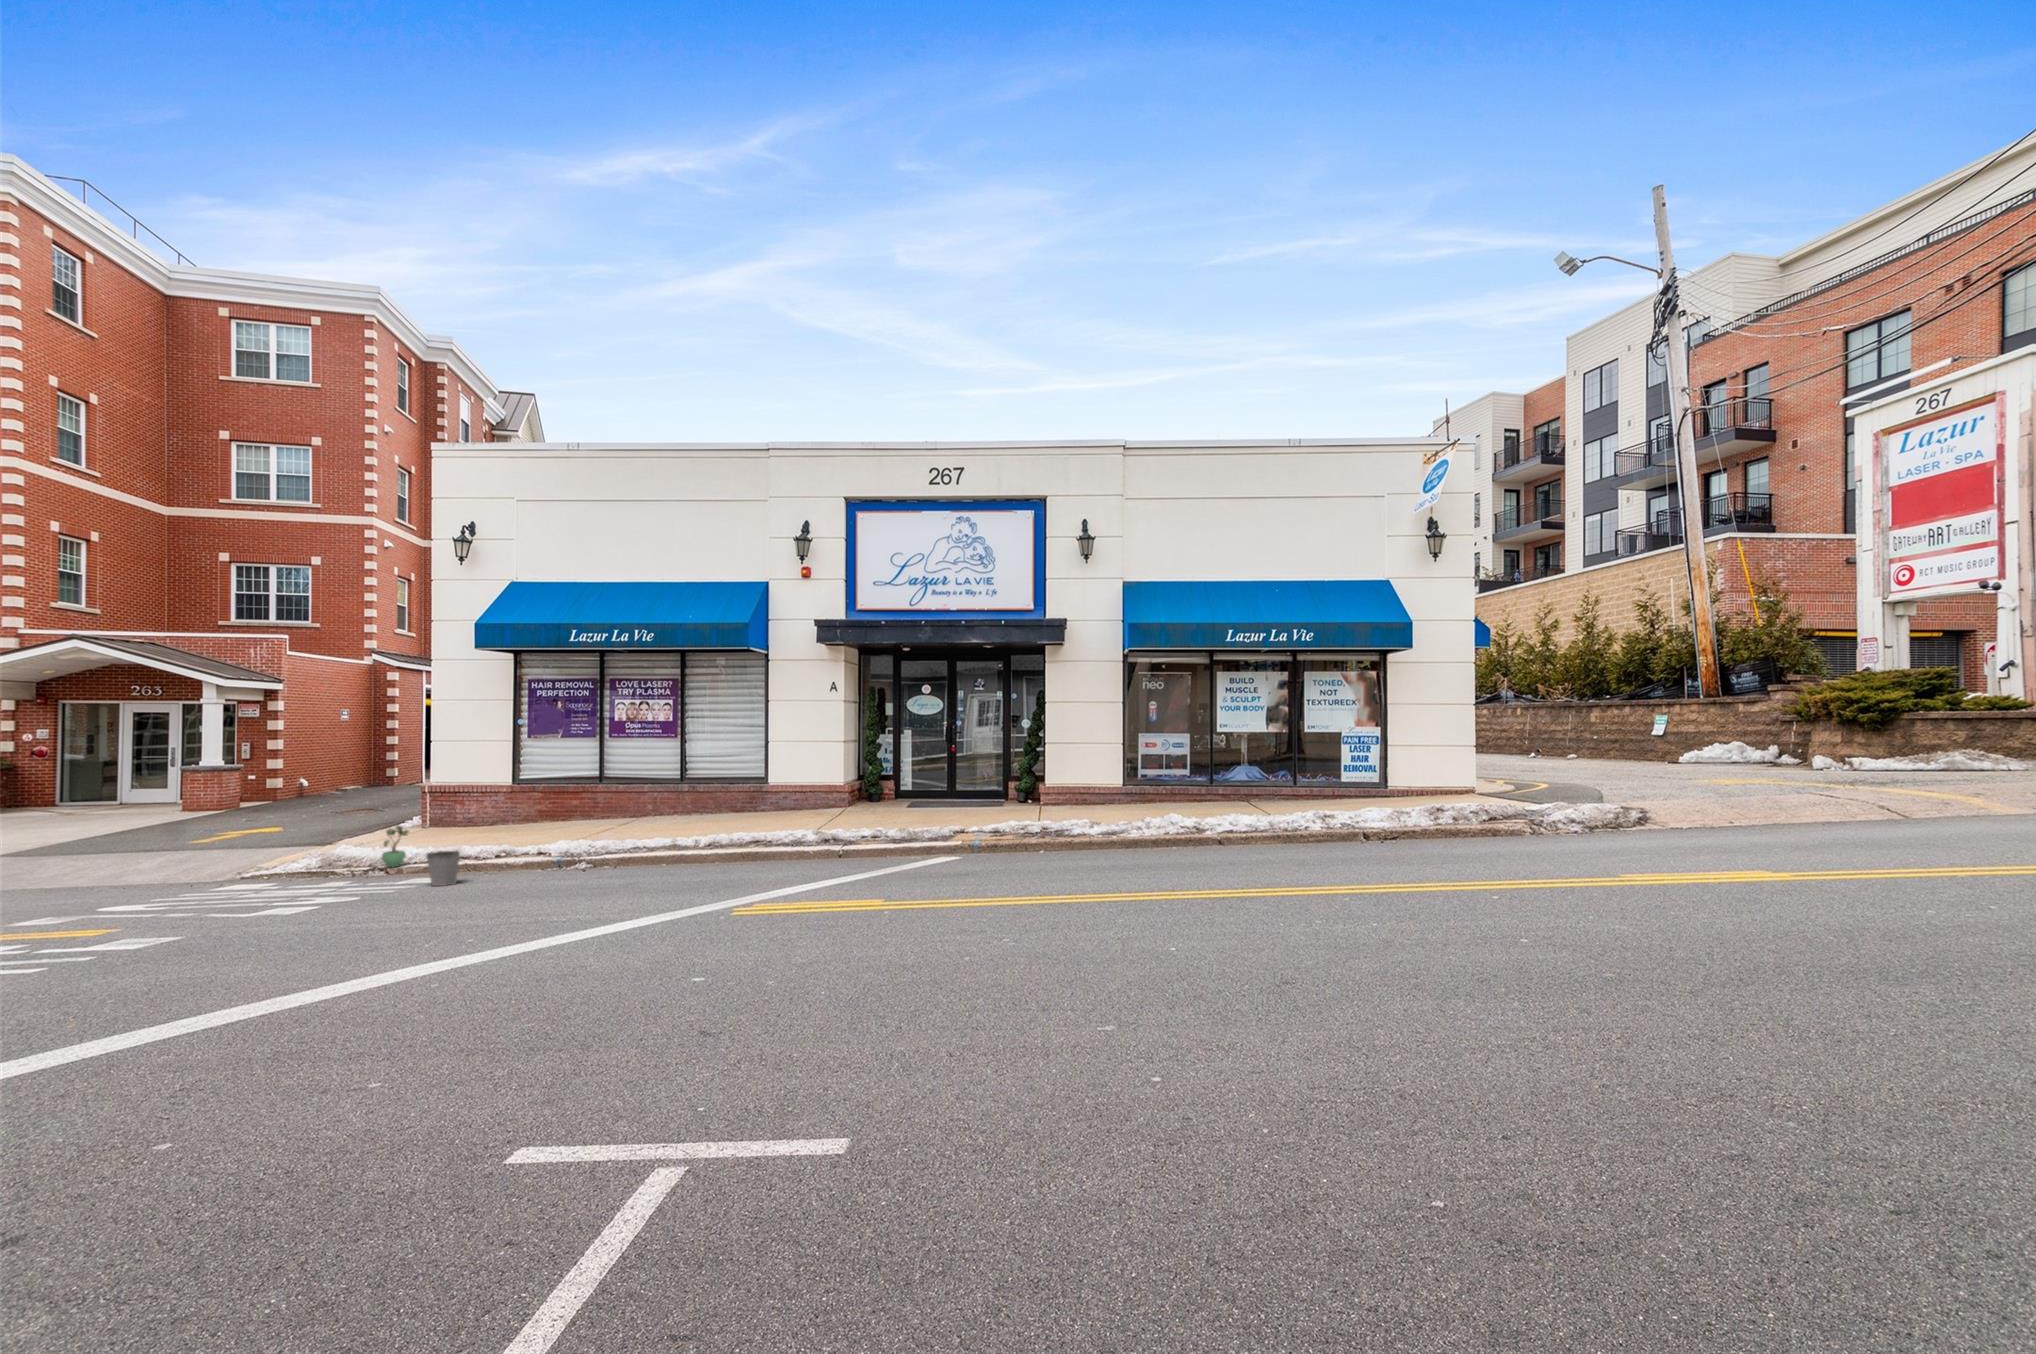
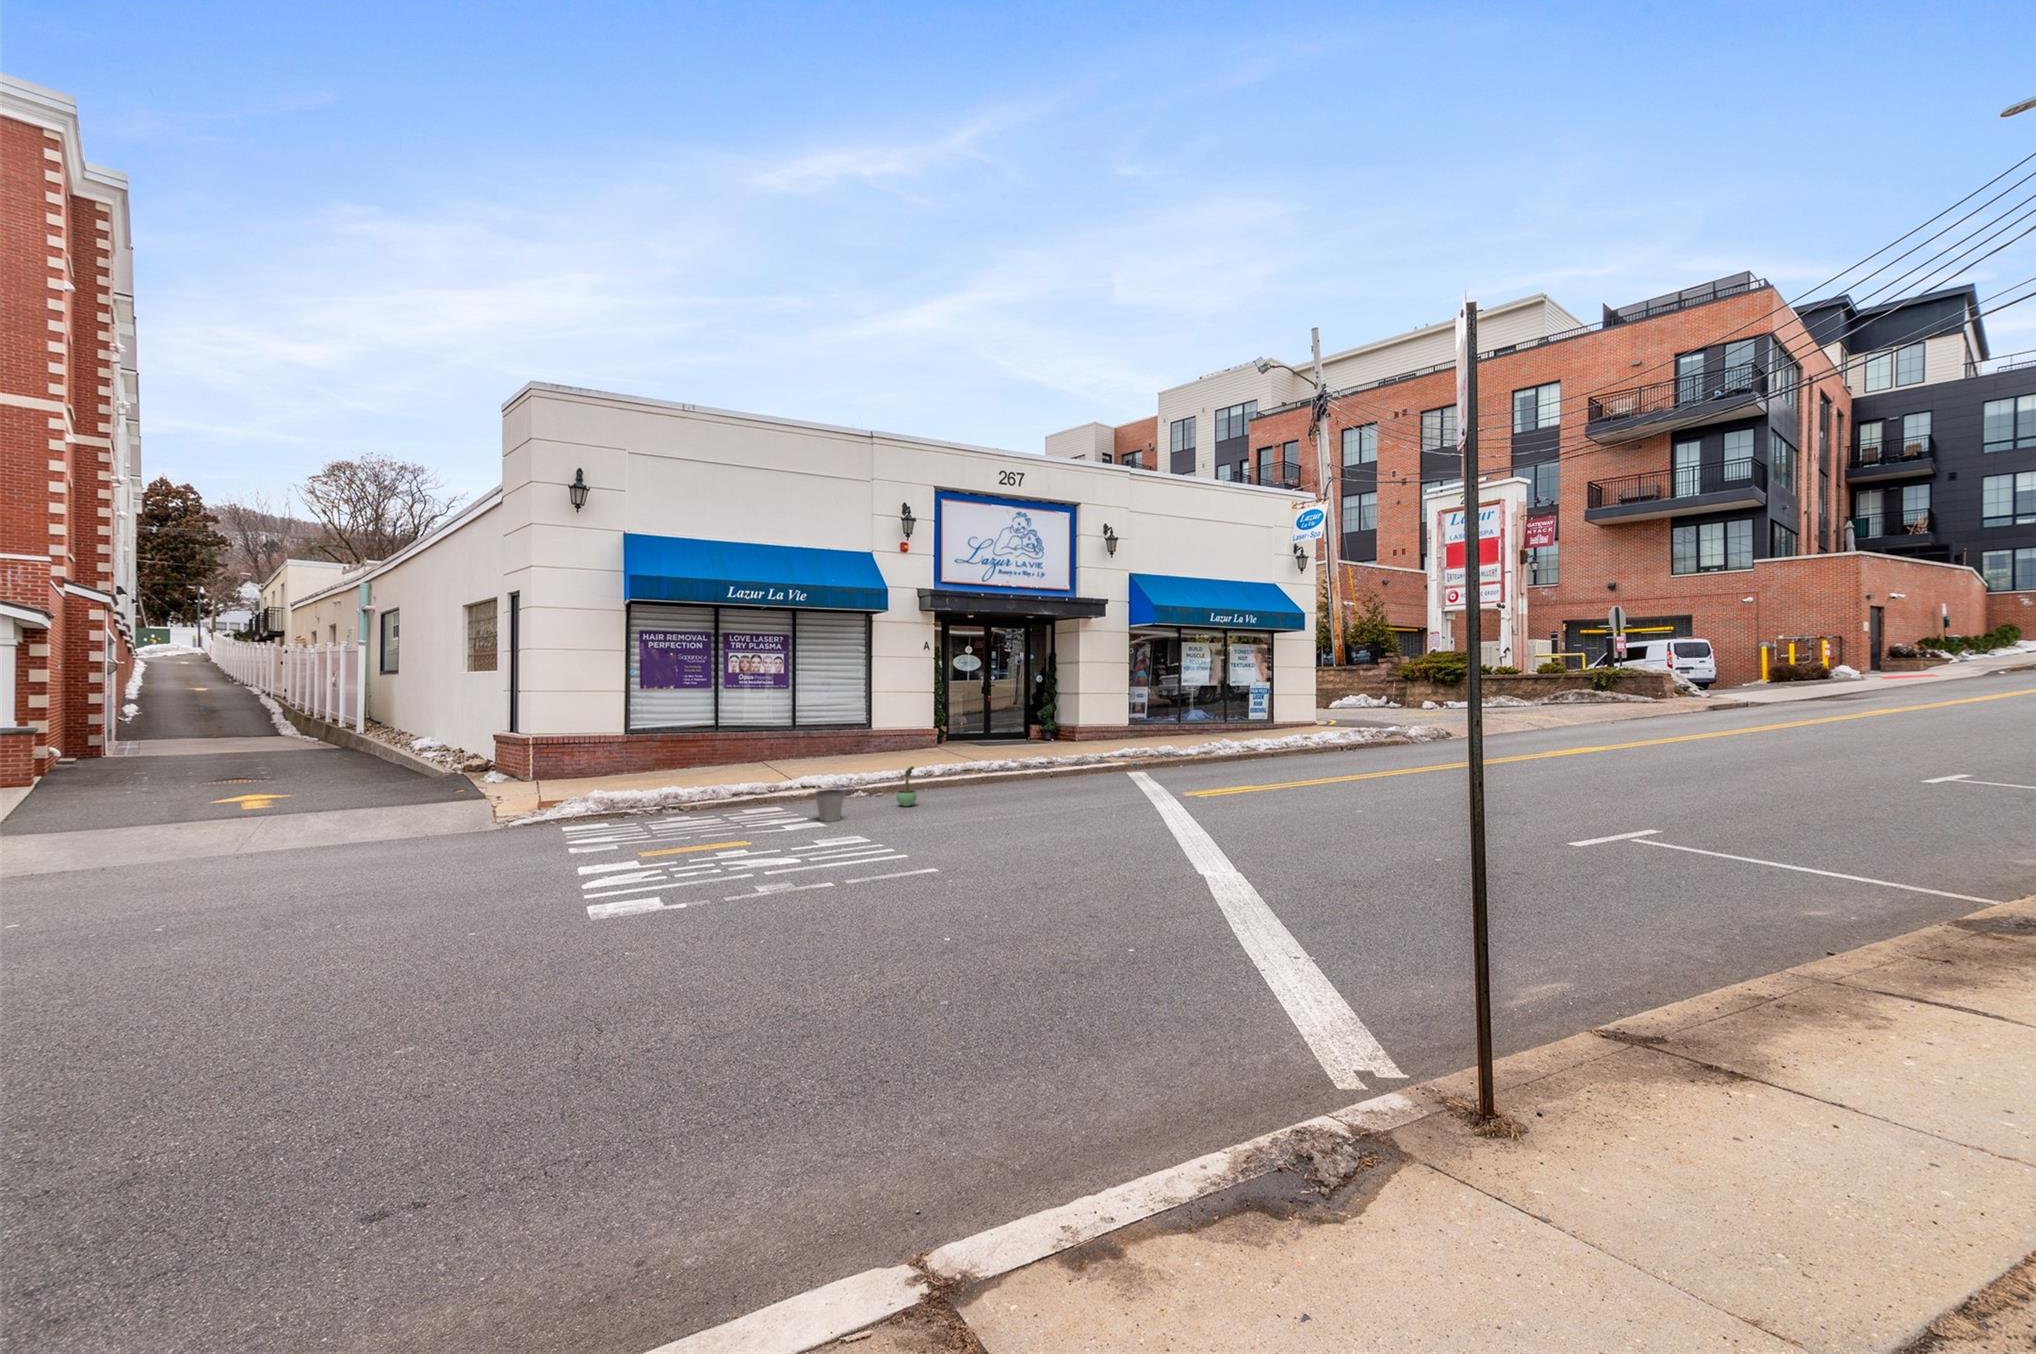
potted plant: present [382,826,408,867] -> present [896,766,916,806]

